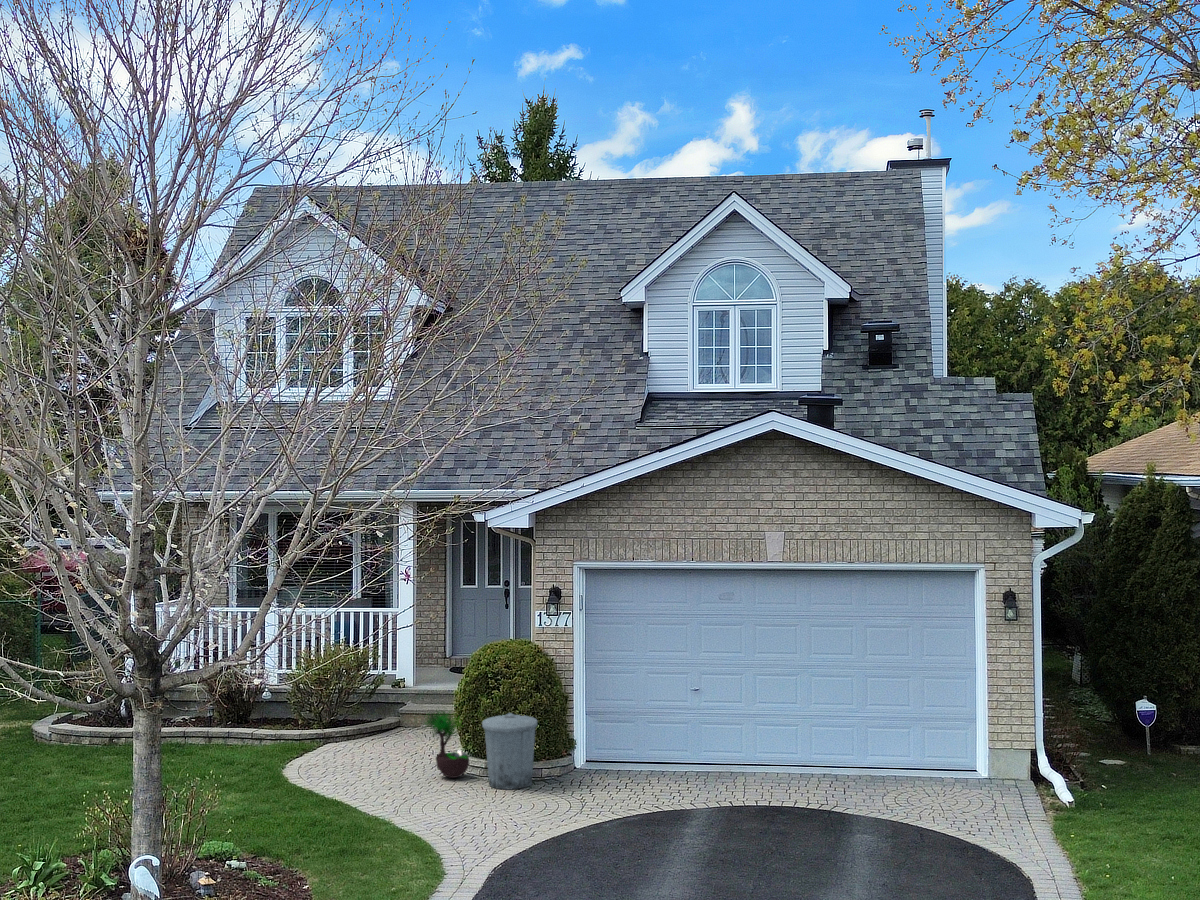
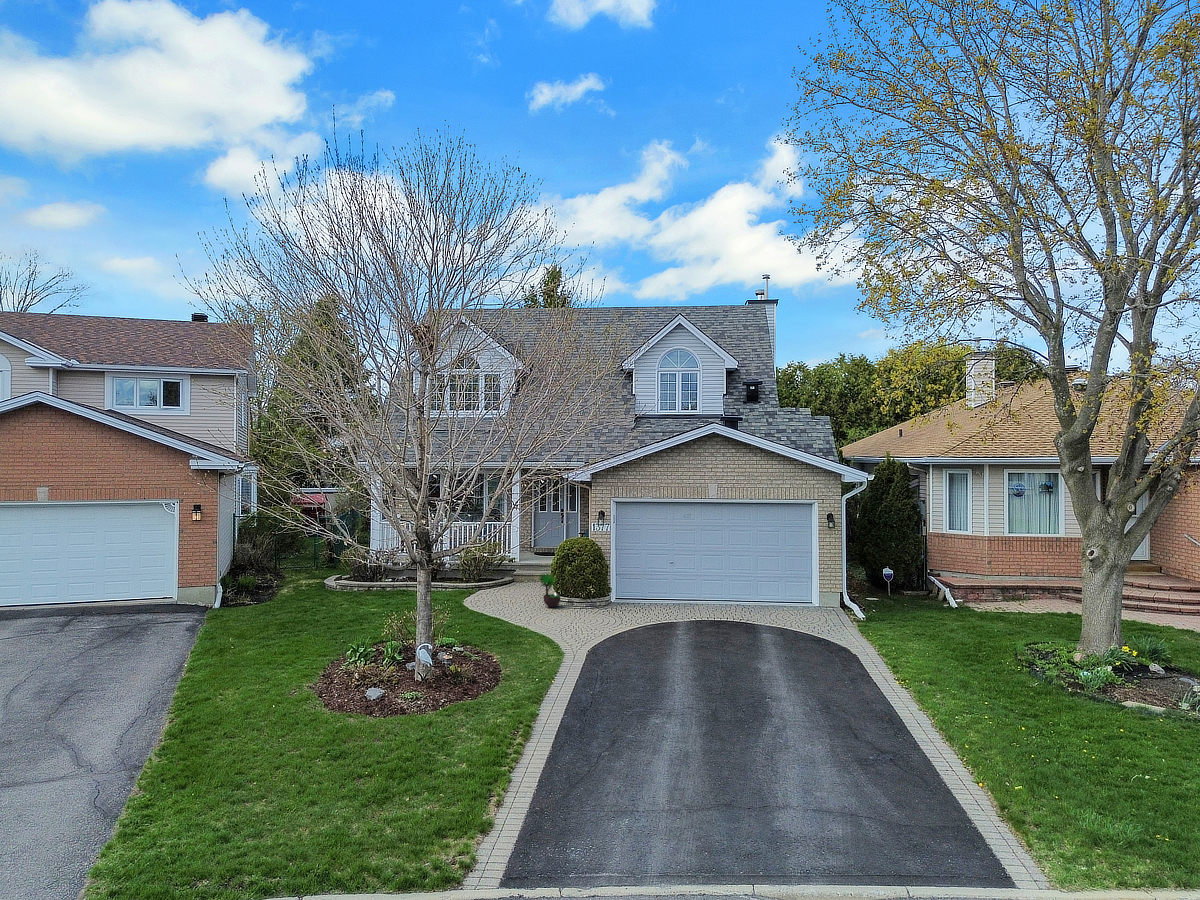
trash can: present [482,713,537,789] -> none [569,574,597,613]

